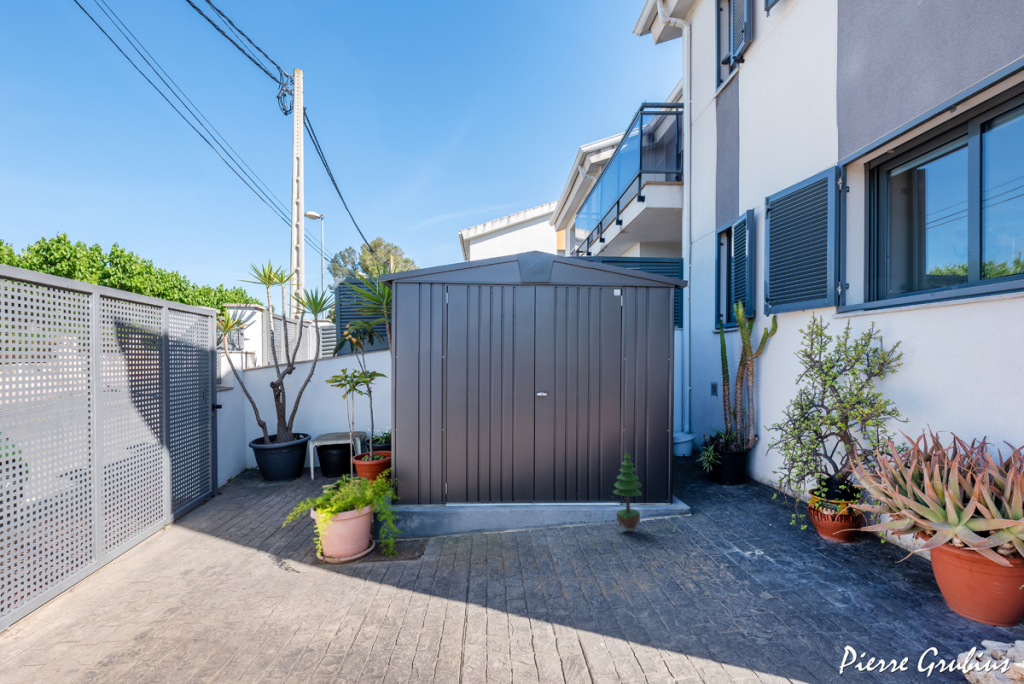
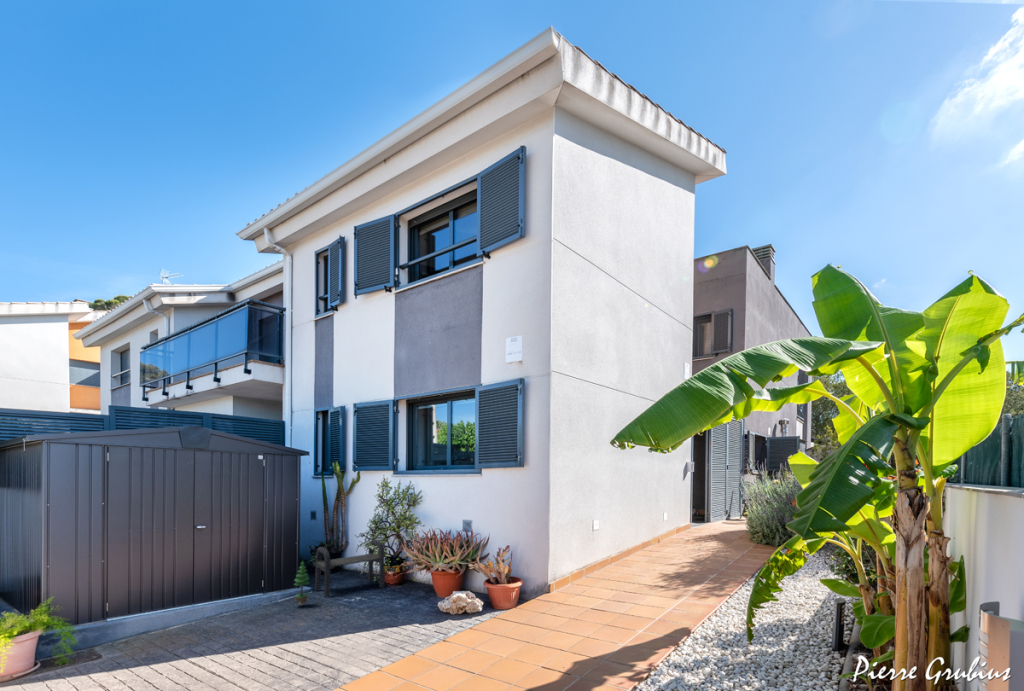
bench: none [677,434,811,536] -> present [315,540,385,598]

